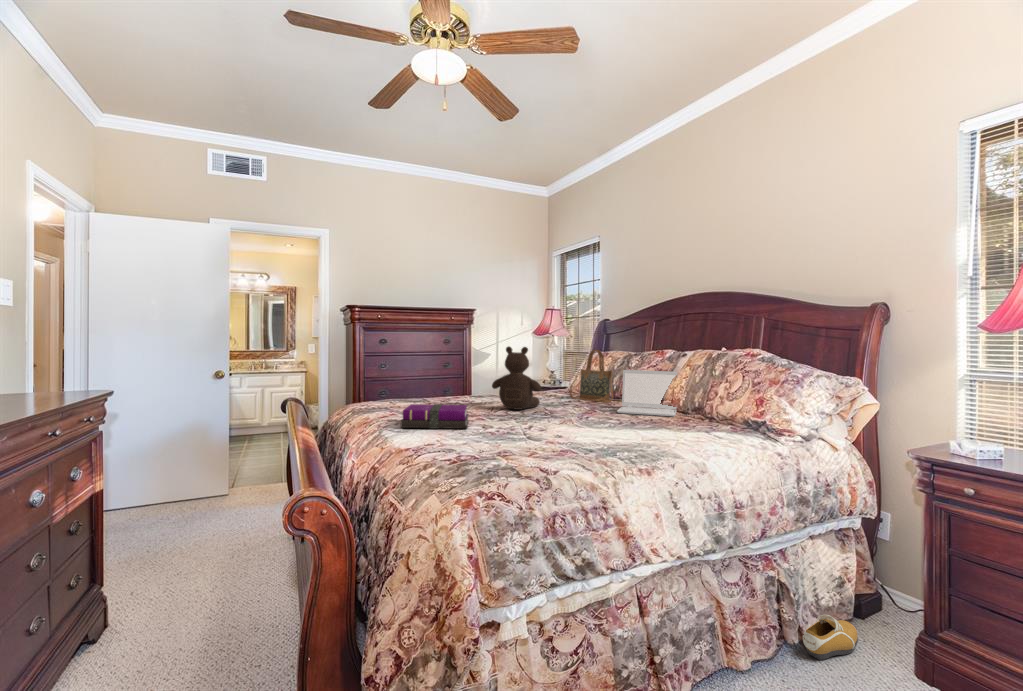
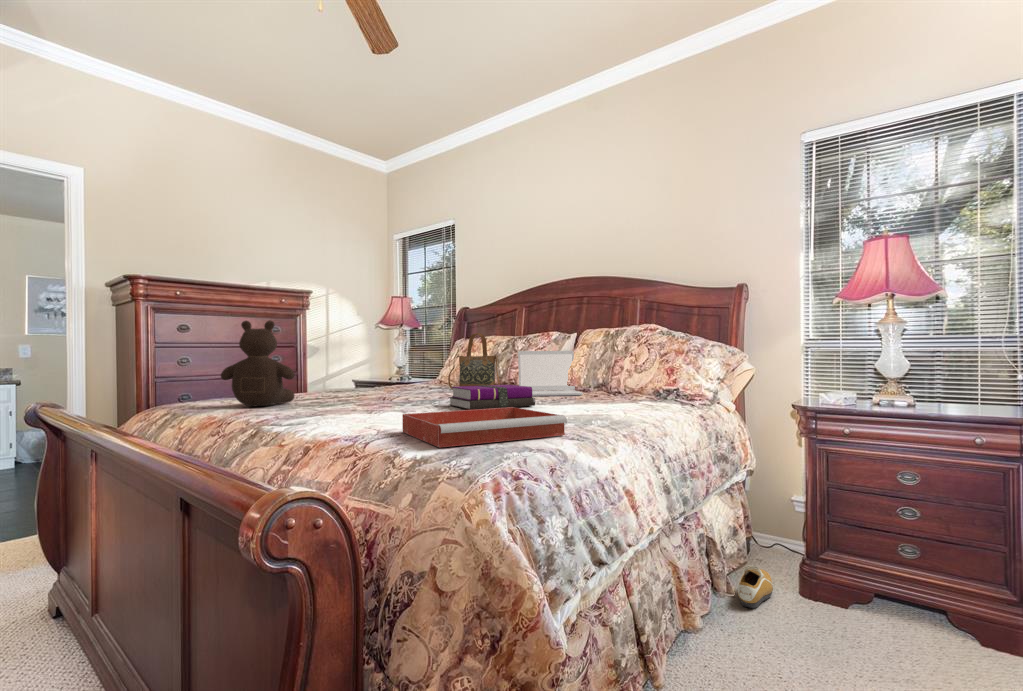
teddy bear: present [492,346,541,410] -> present [221,320,295,406]
notebook: present [401,404,468,429] -> present [449,385,535,409]
tray: none [453,432,566,465] -> present [403,407,567,447]

